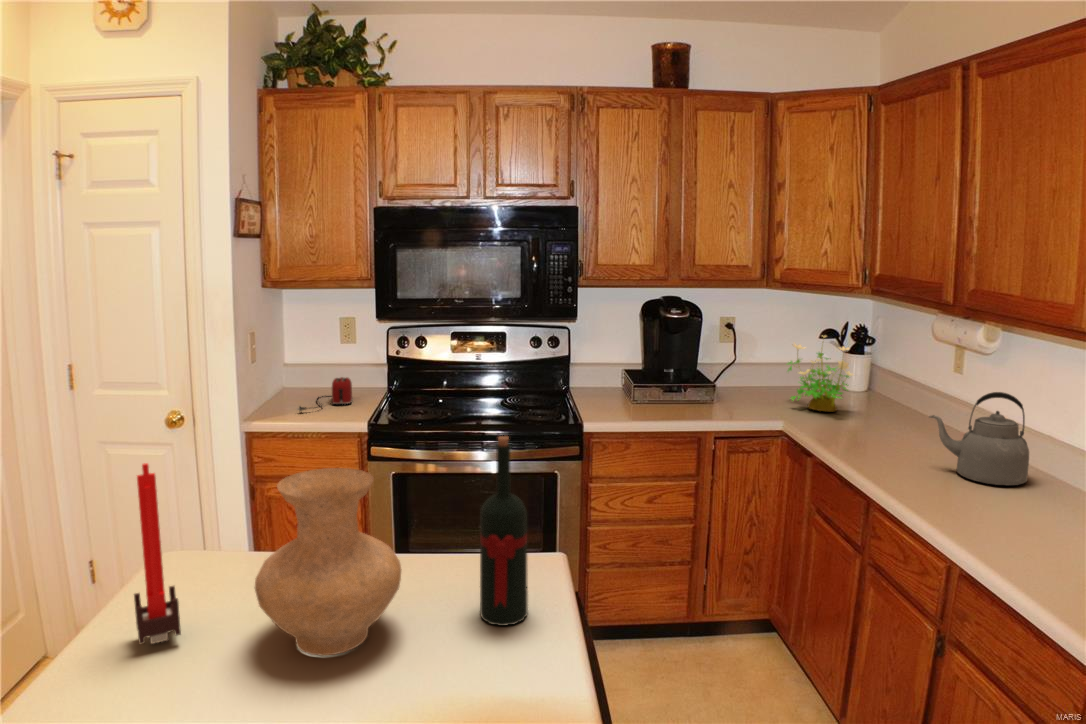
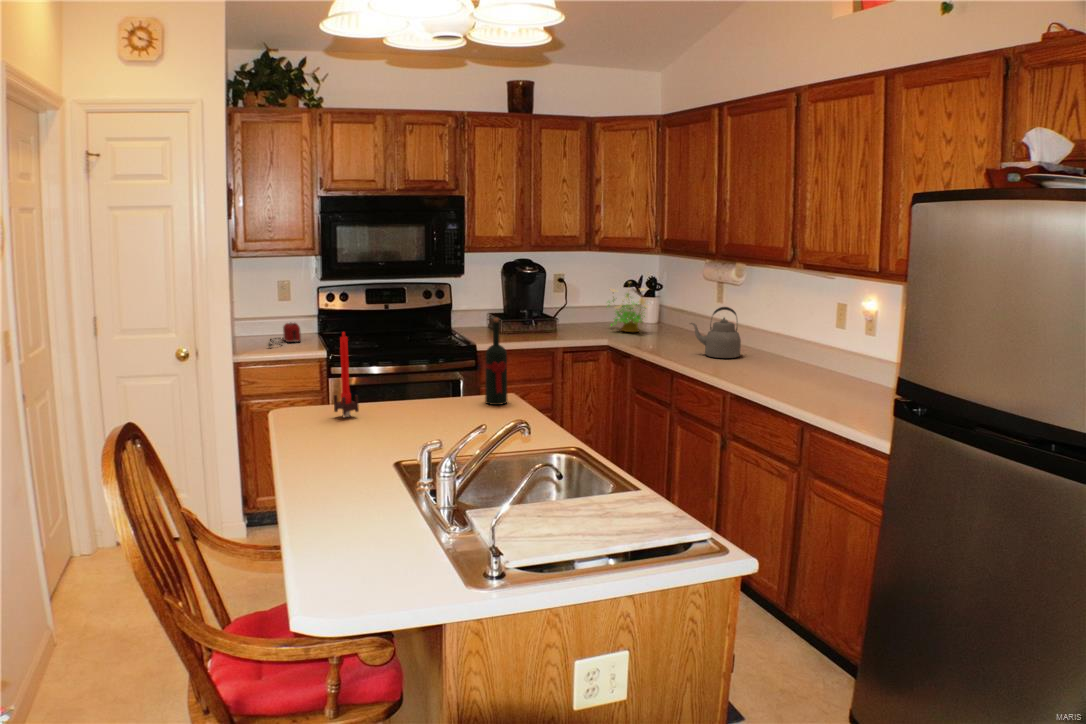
vase: present [255,468,402,656] -> none [392,335,457,415]

